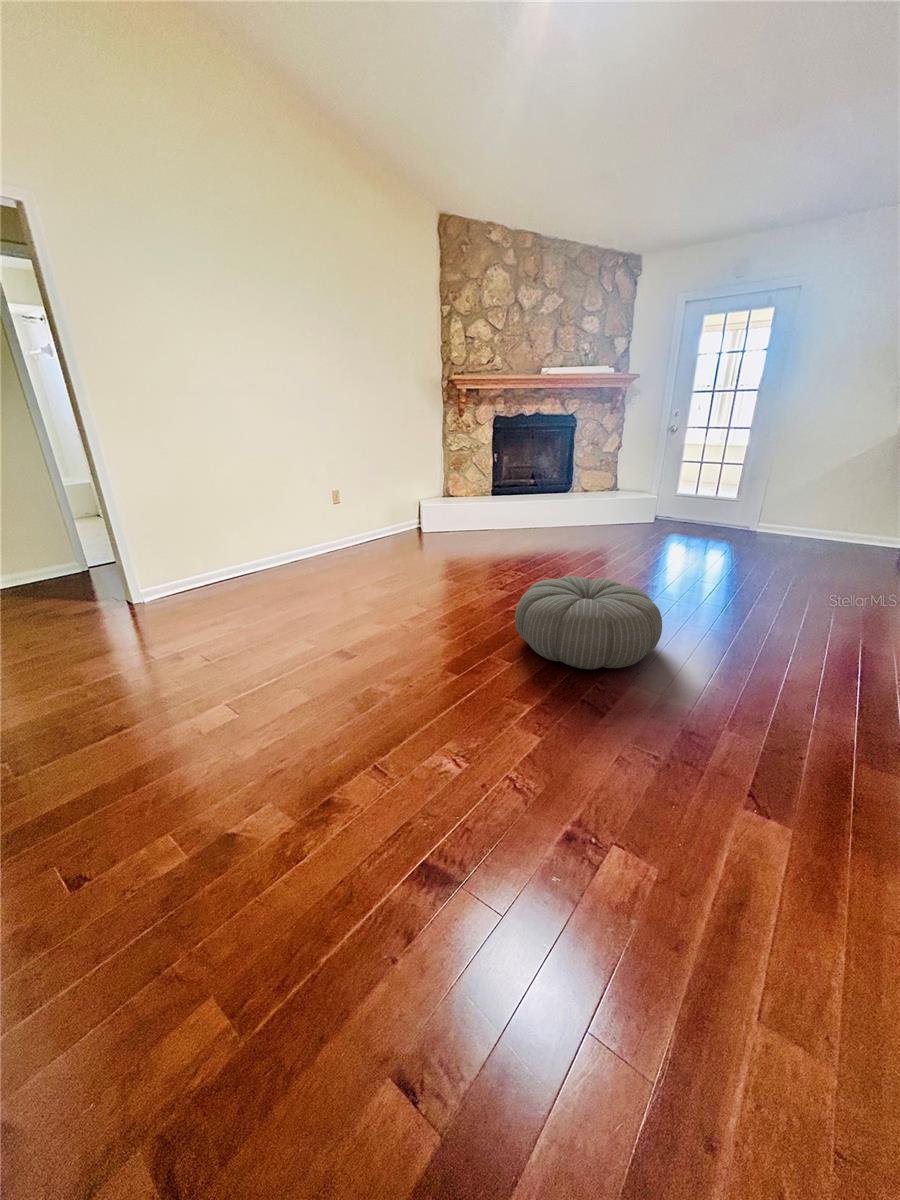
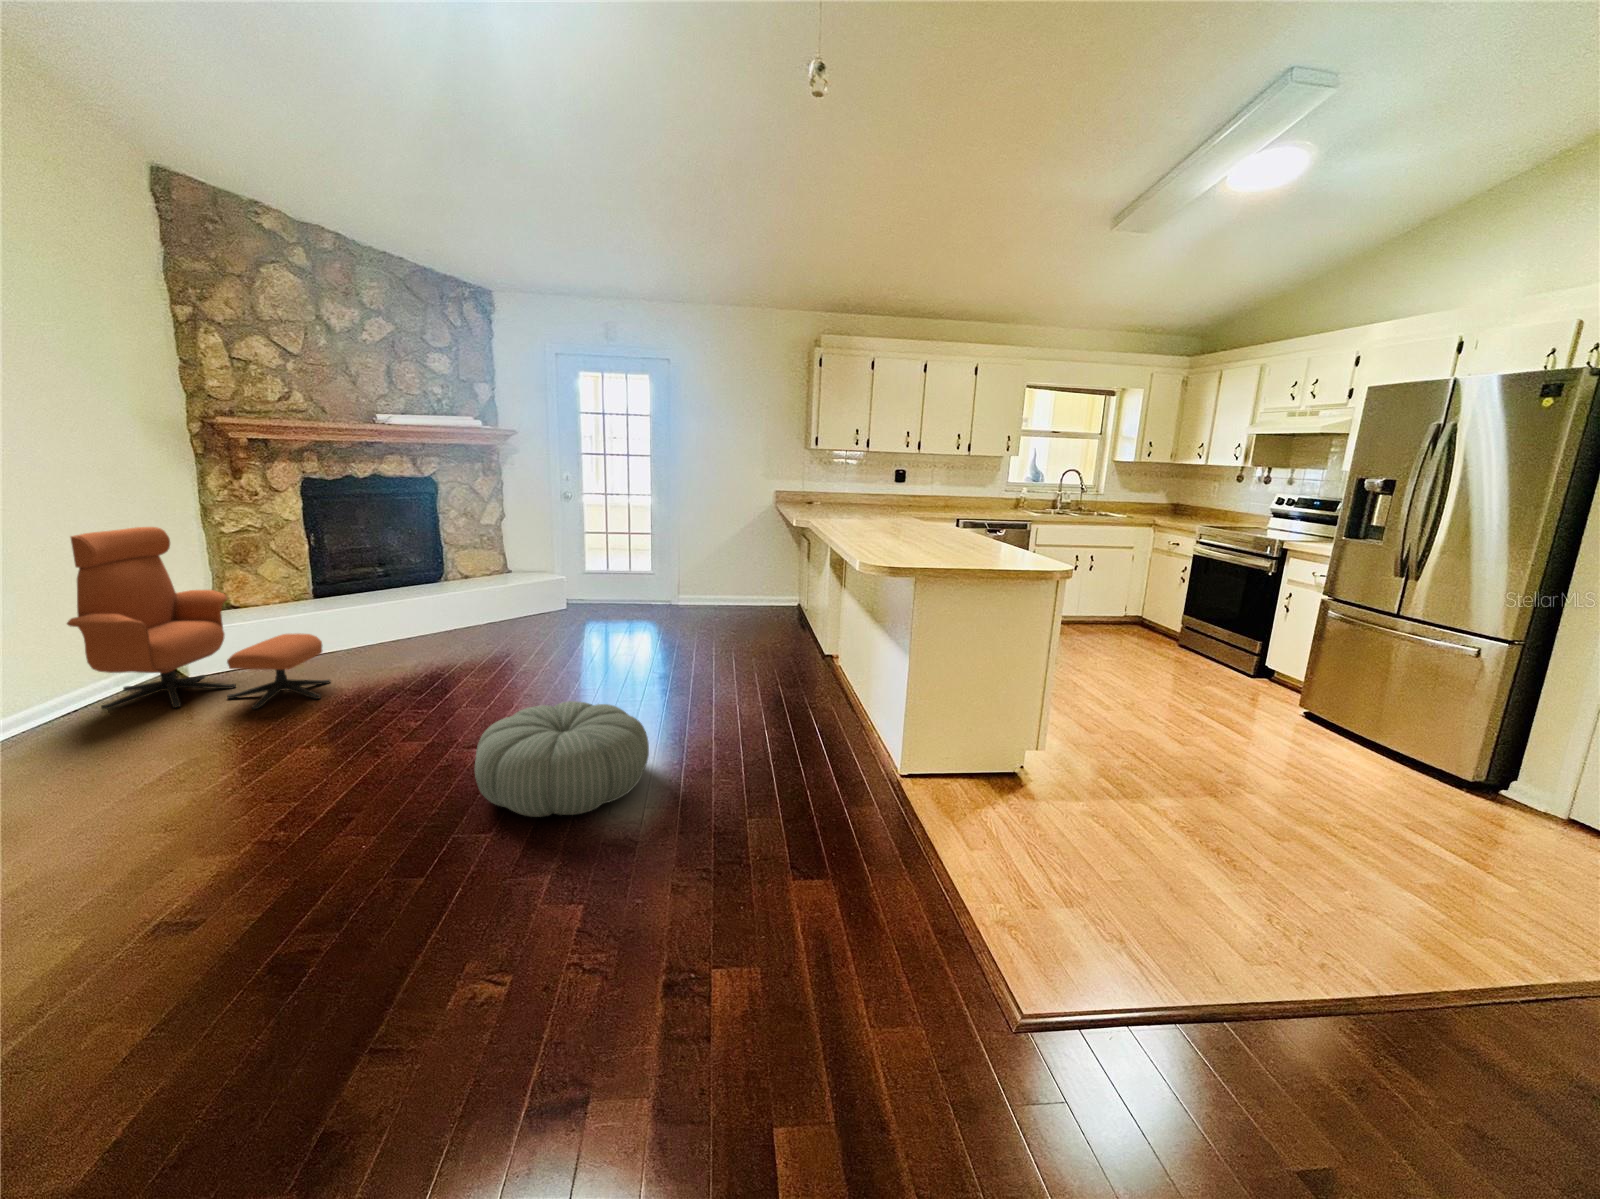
lounge chair: none [373,442,481,553] -> present [67,527,330,709]

